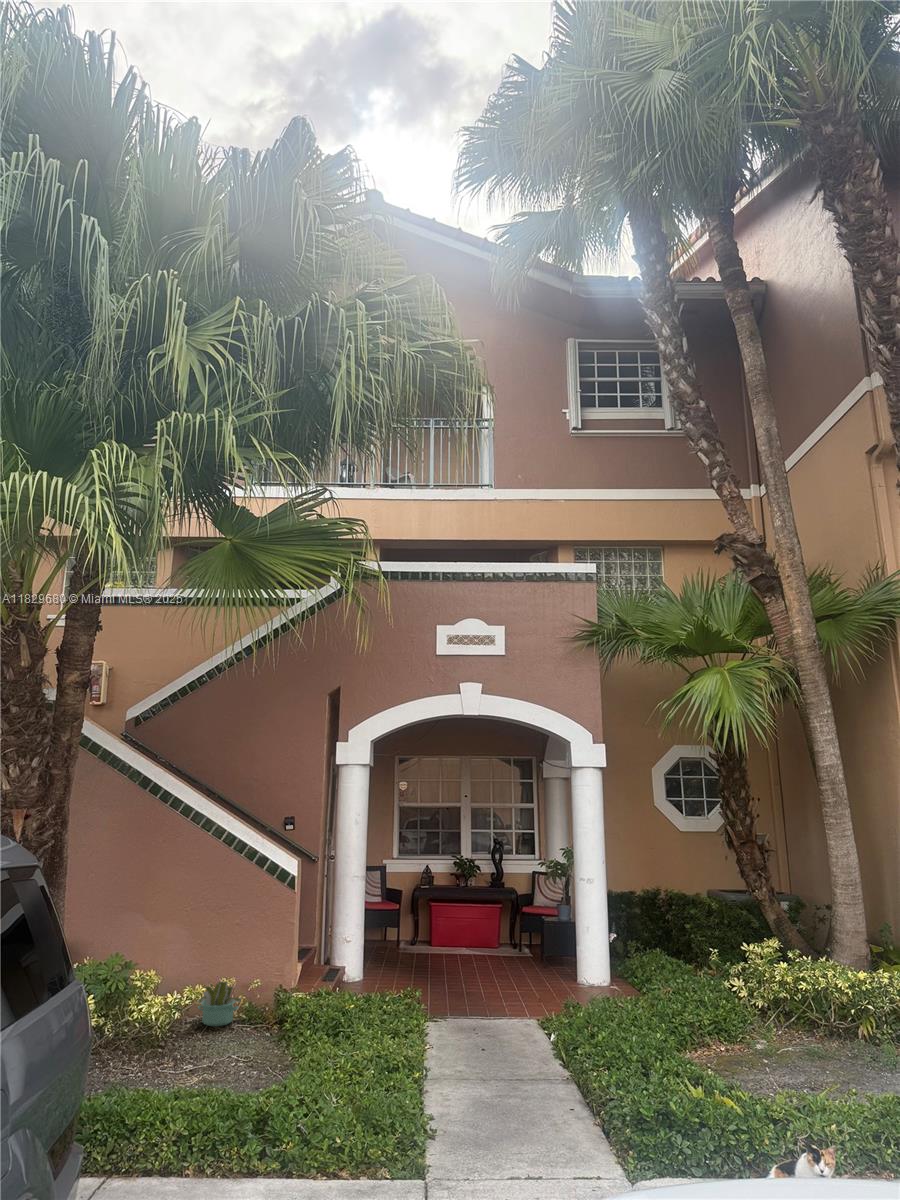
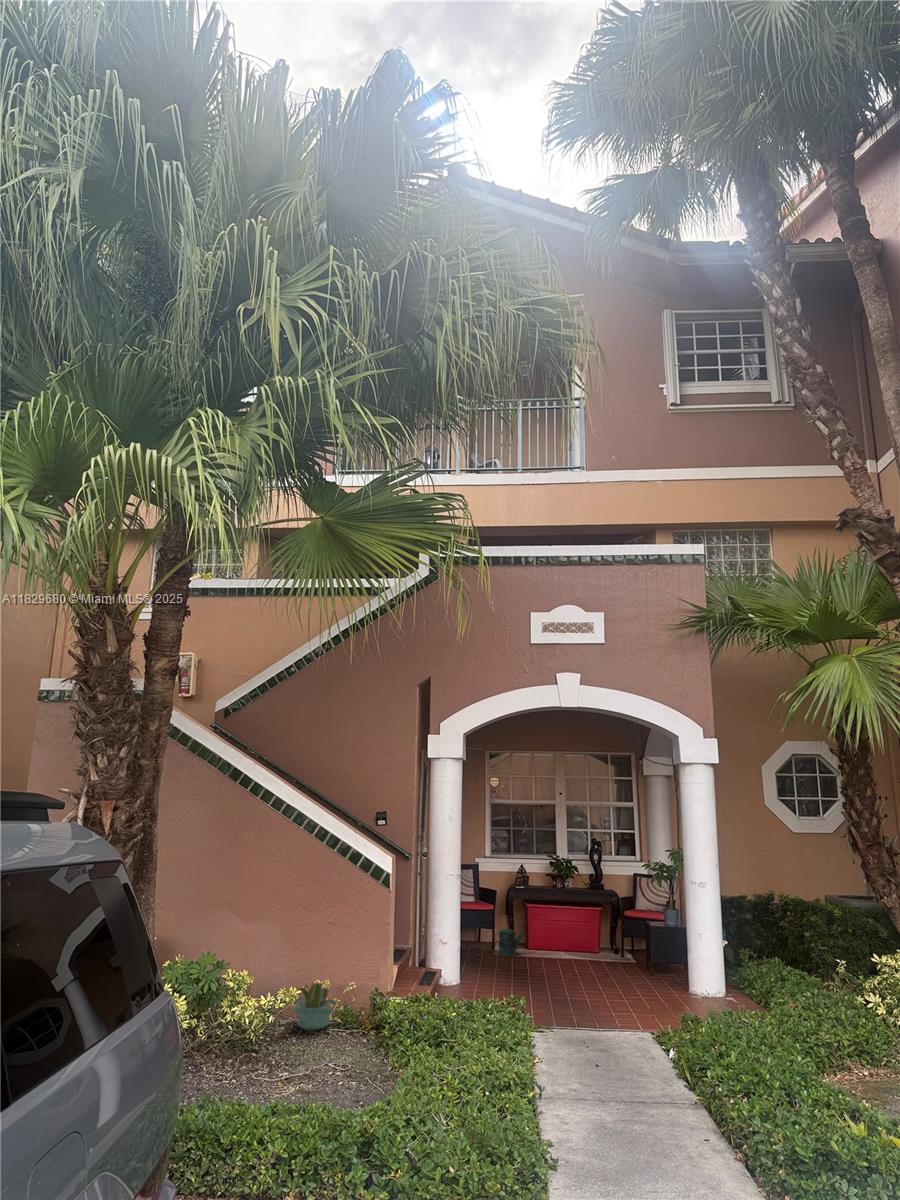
watering can: none [399,924,432,954] -> present [494,925,527,956]

